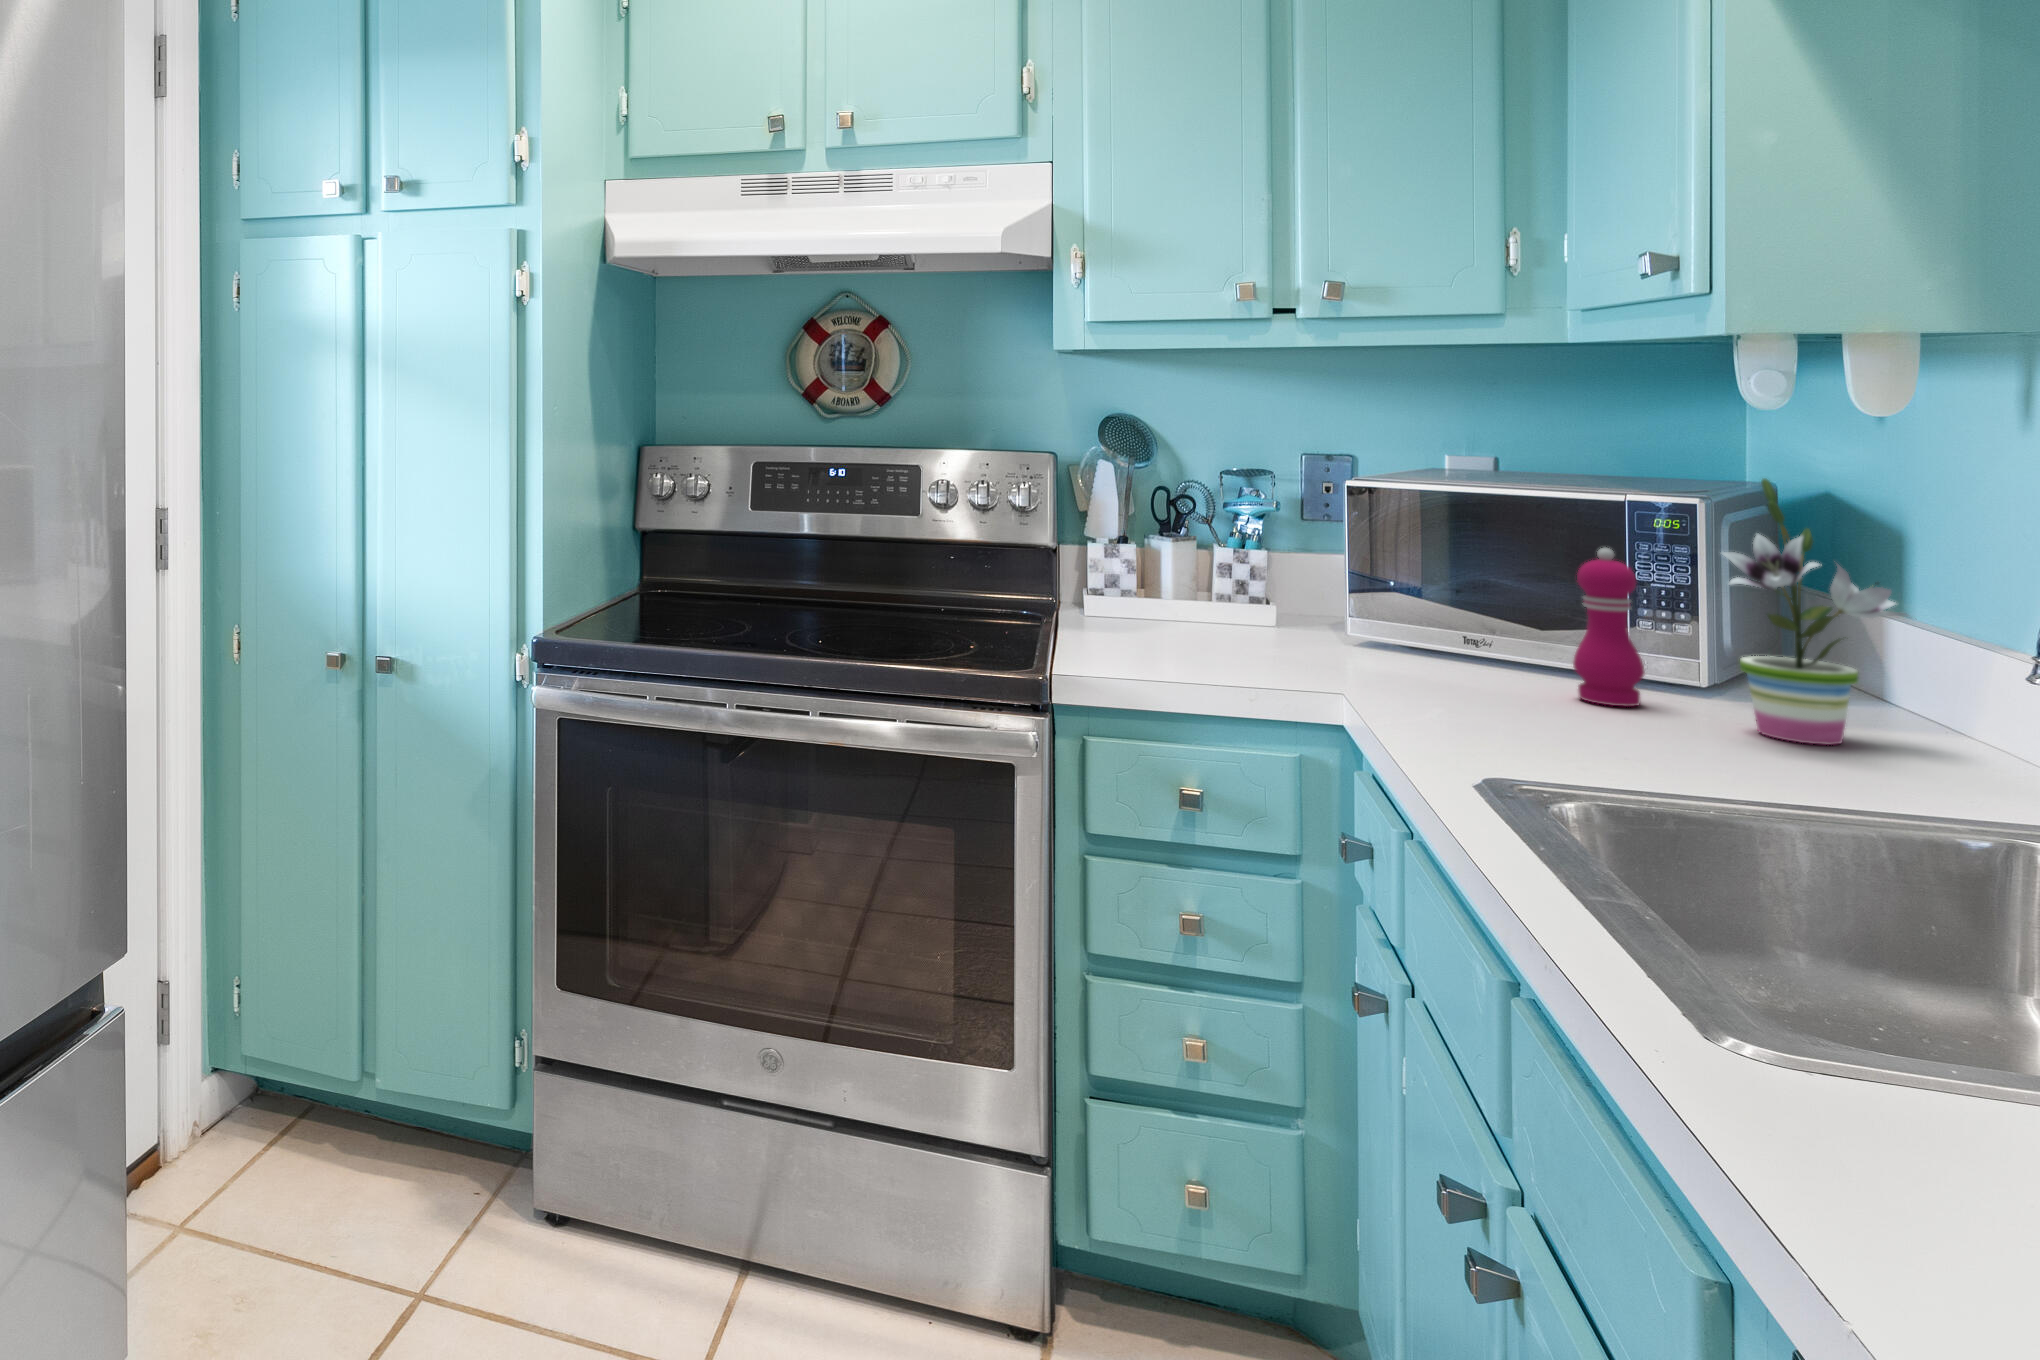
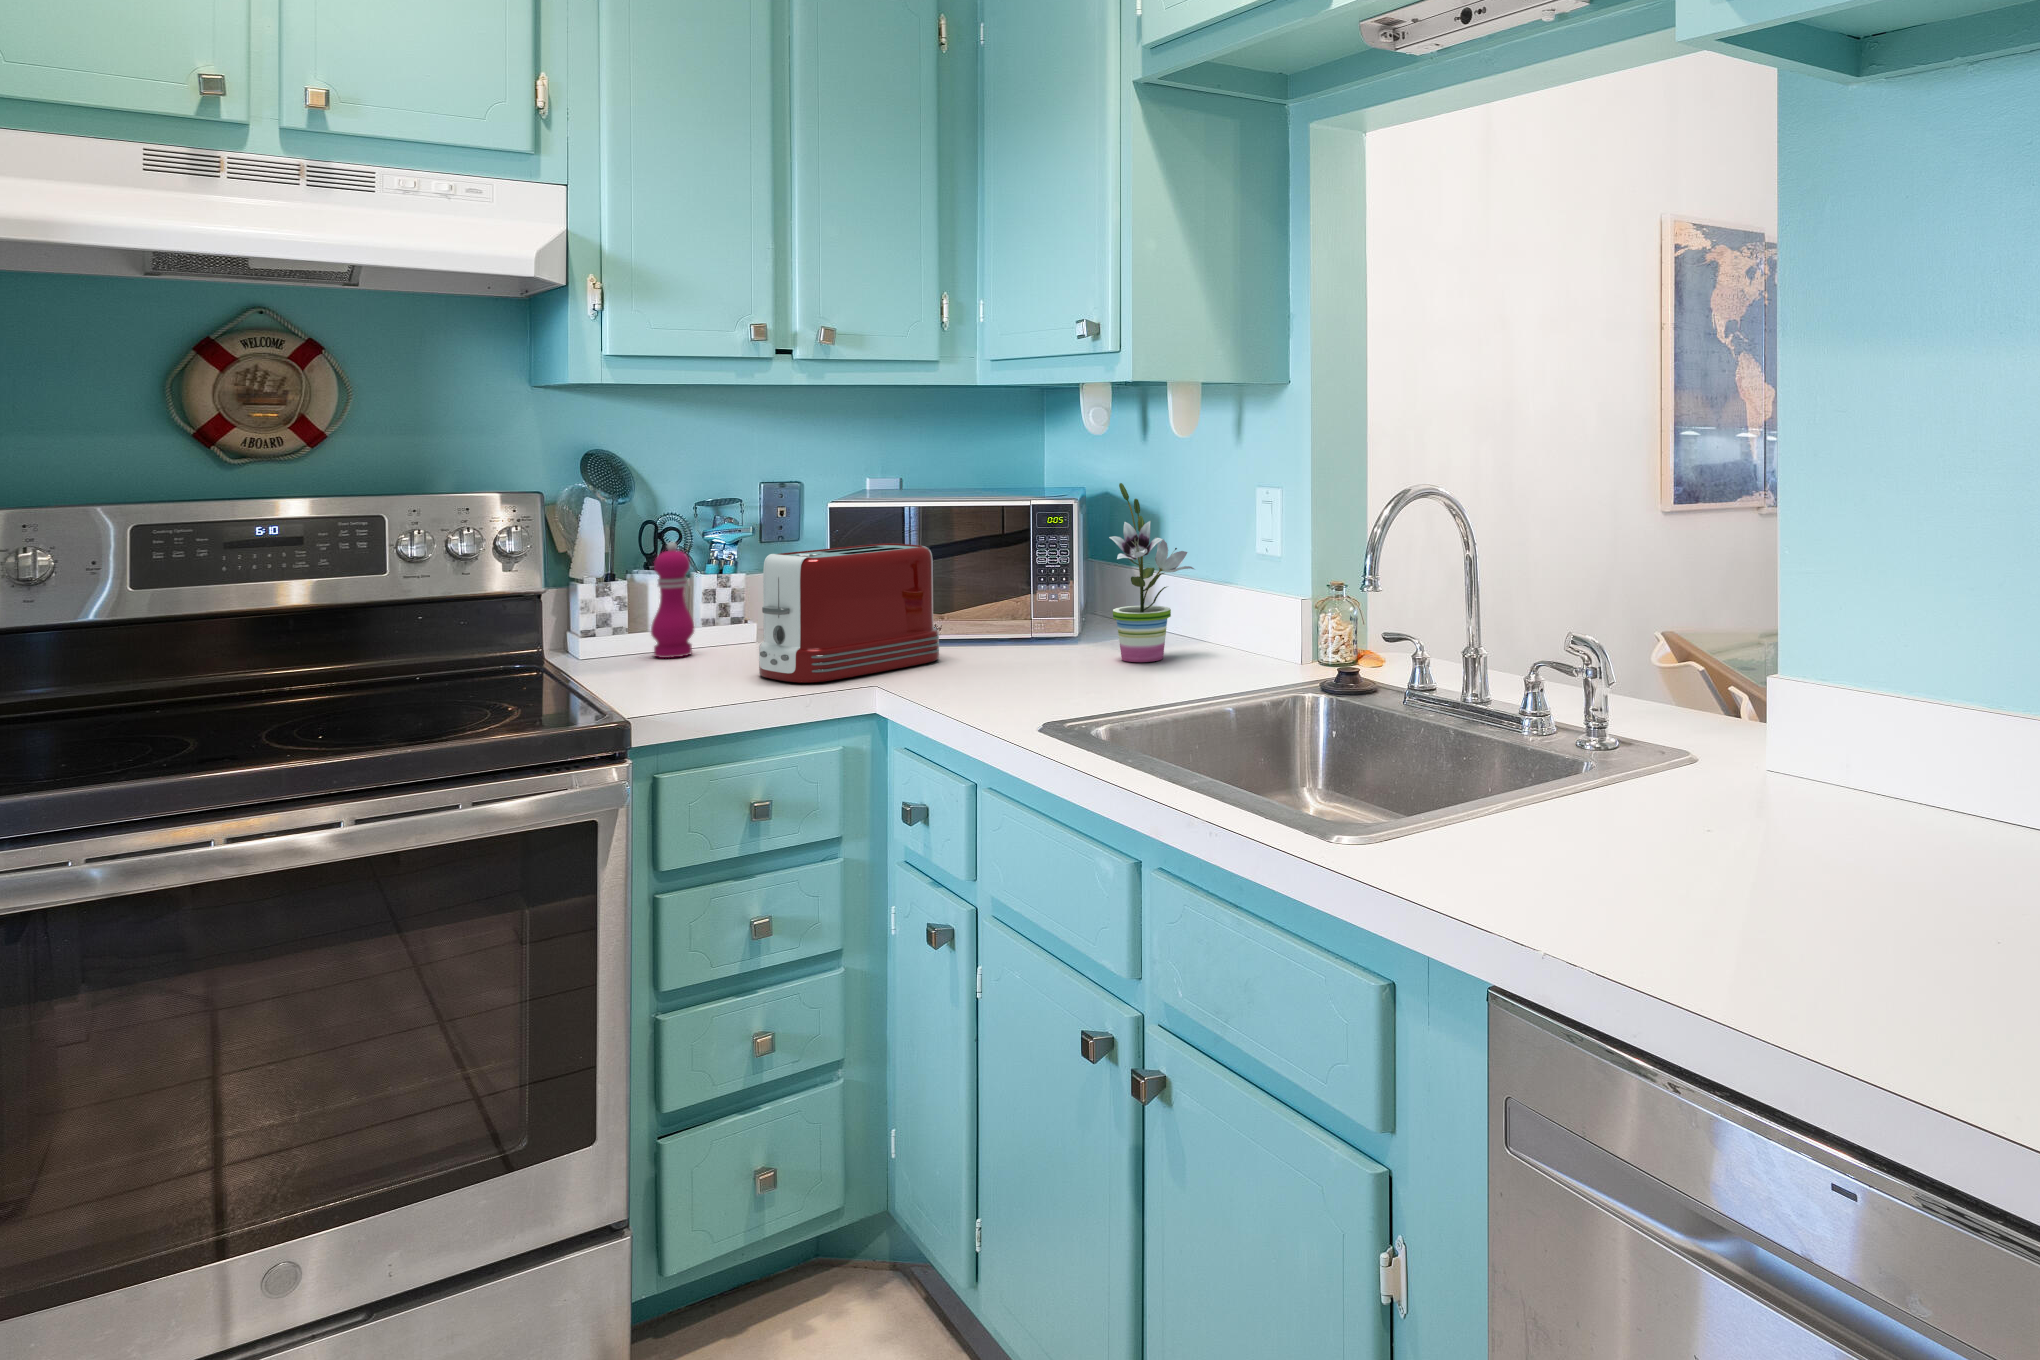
toaster: none [1224,528,1469,679] -> present [759,543,939,683]
pepper mill: present [1573,548,1645,707] -> present [651,542,694,658]

